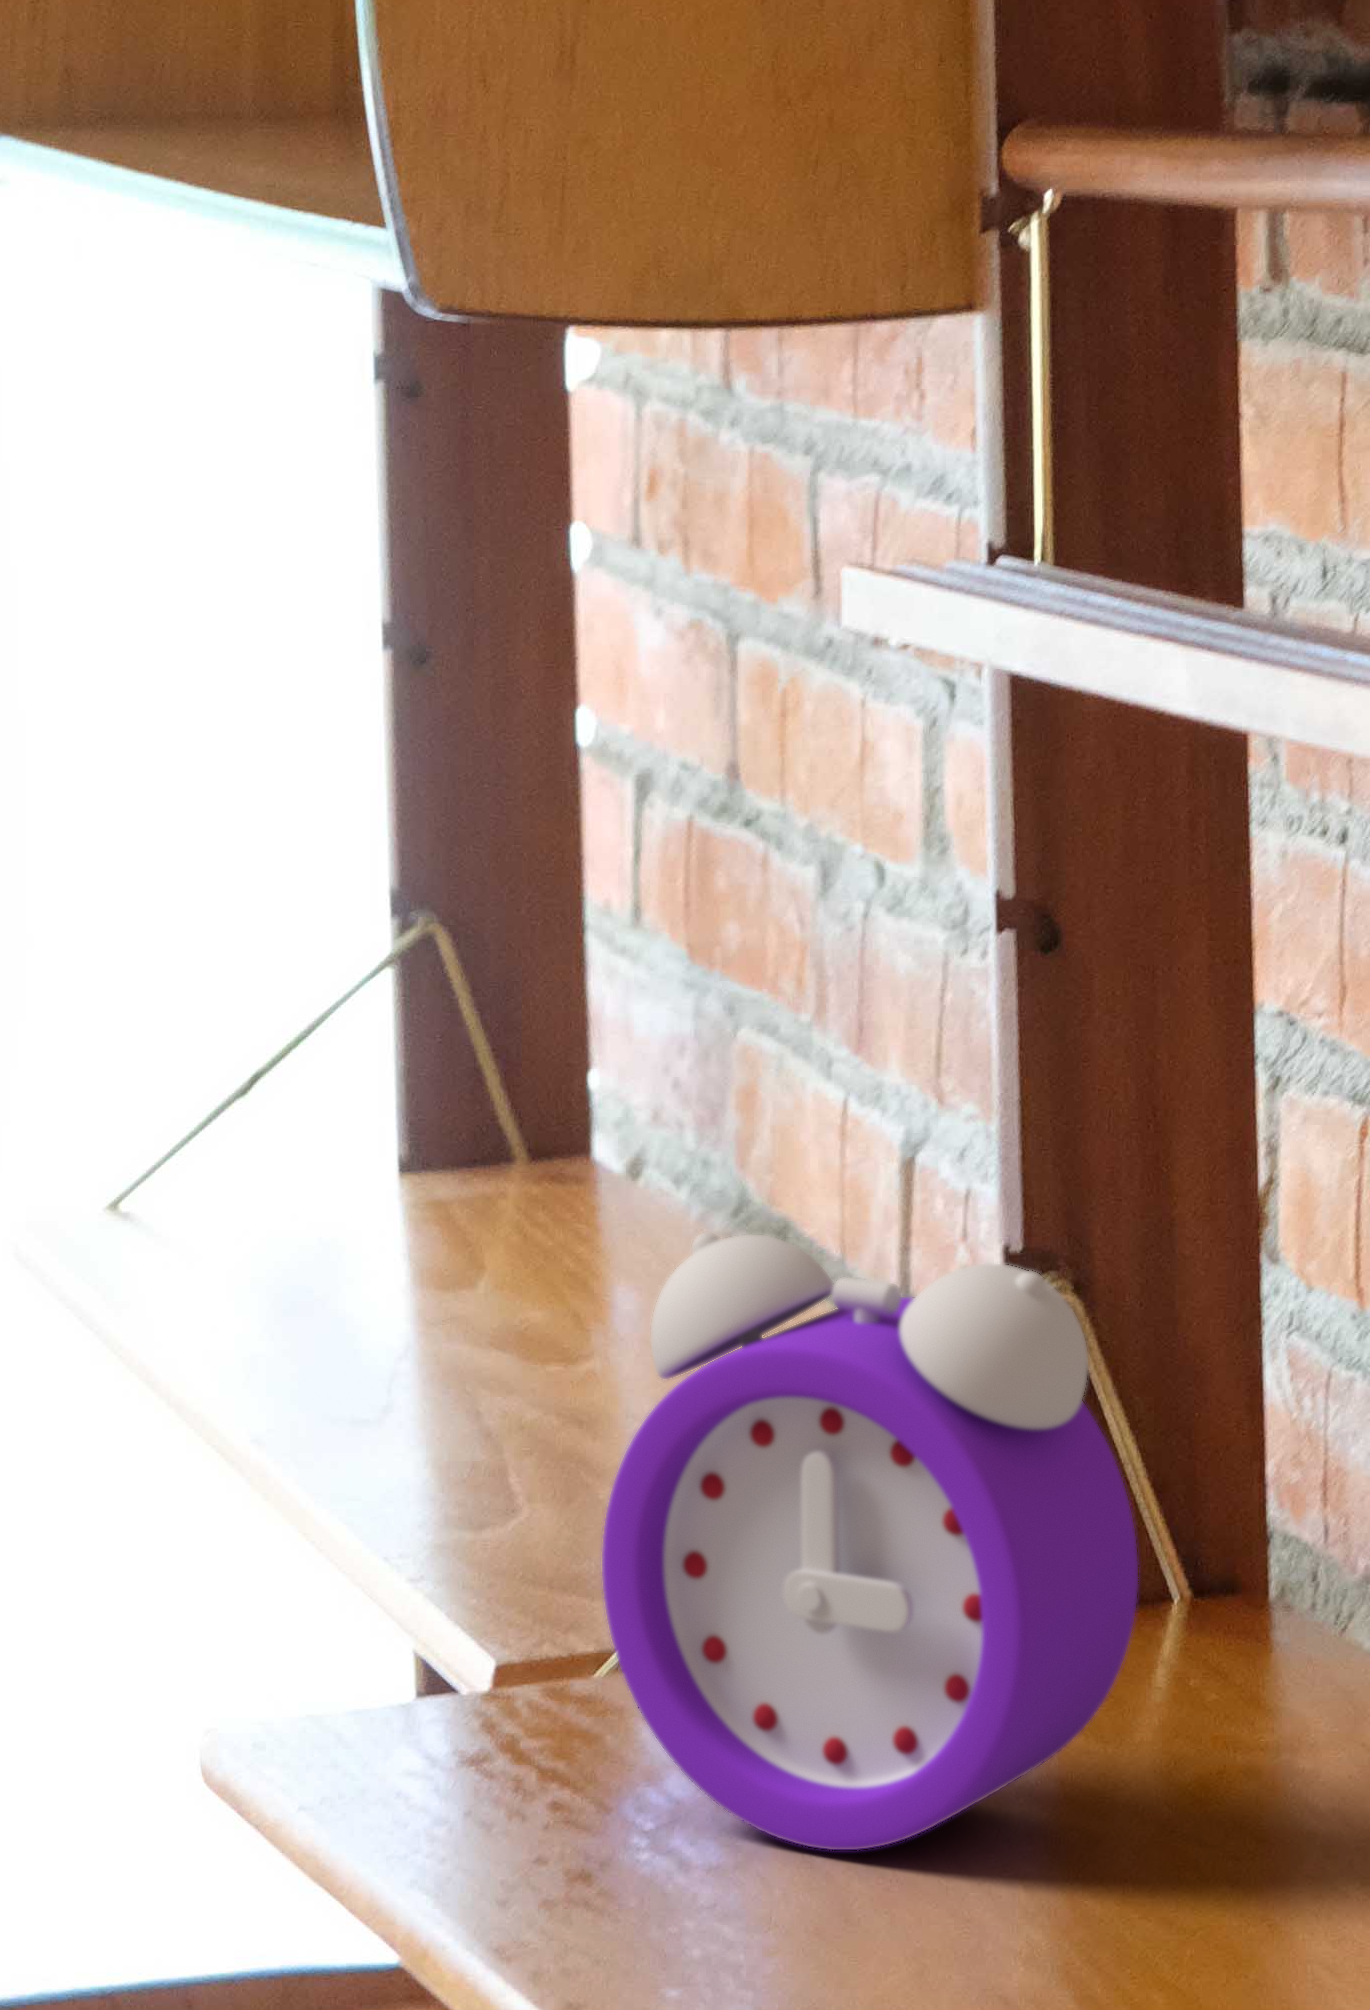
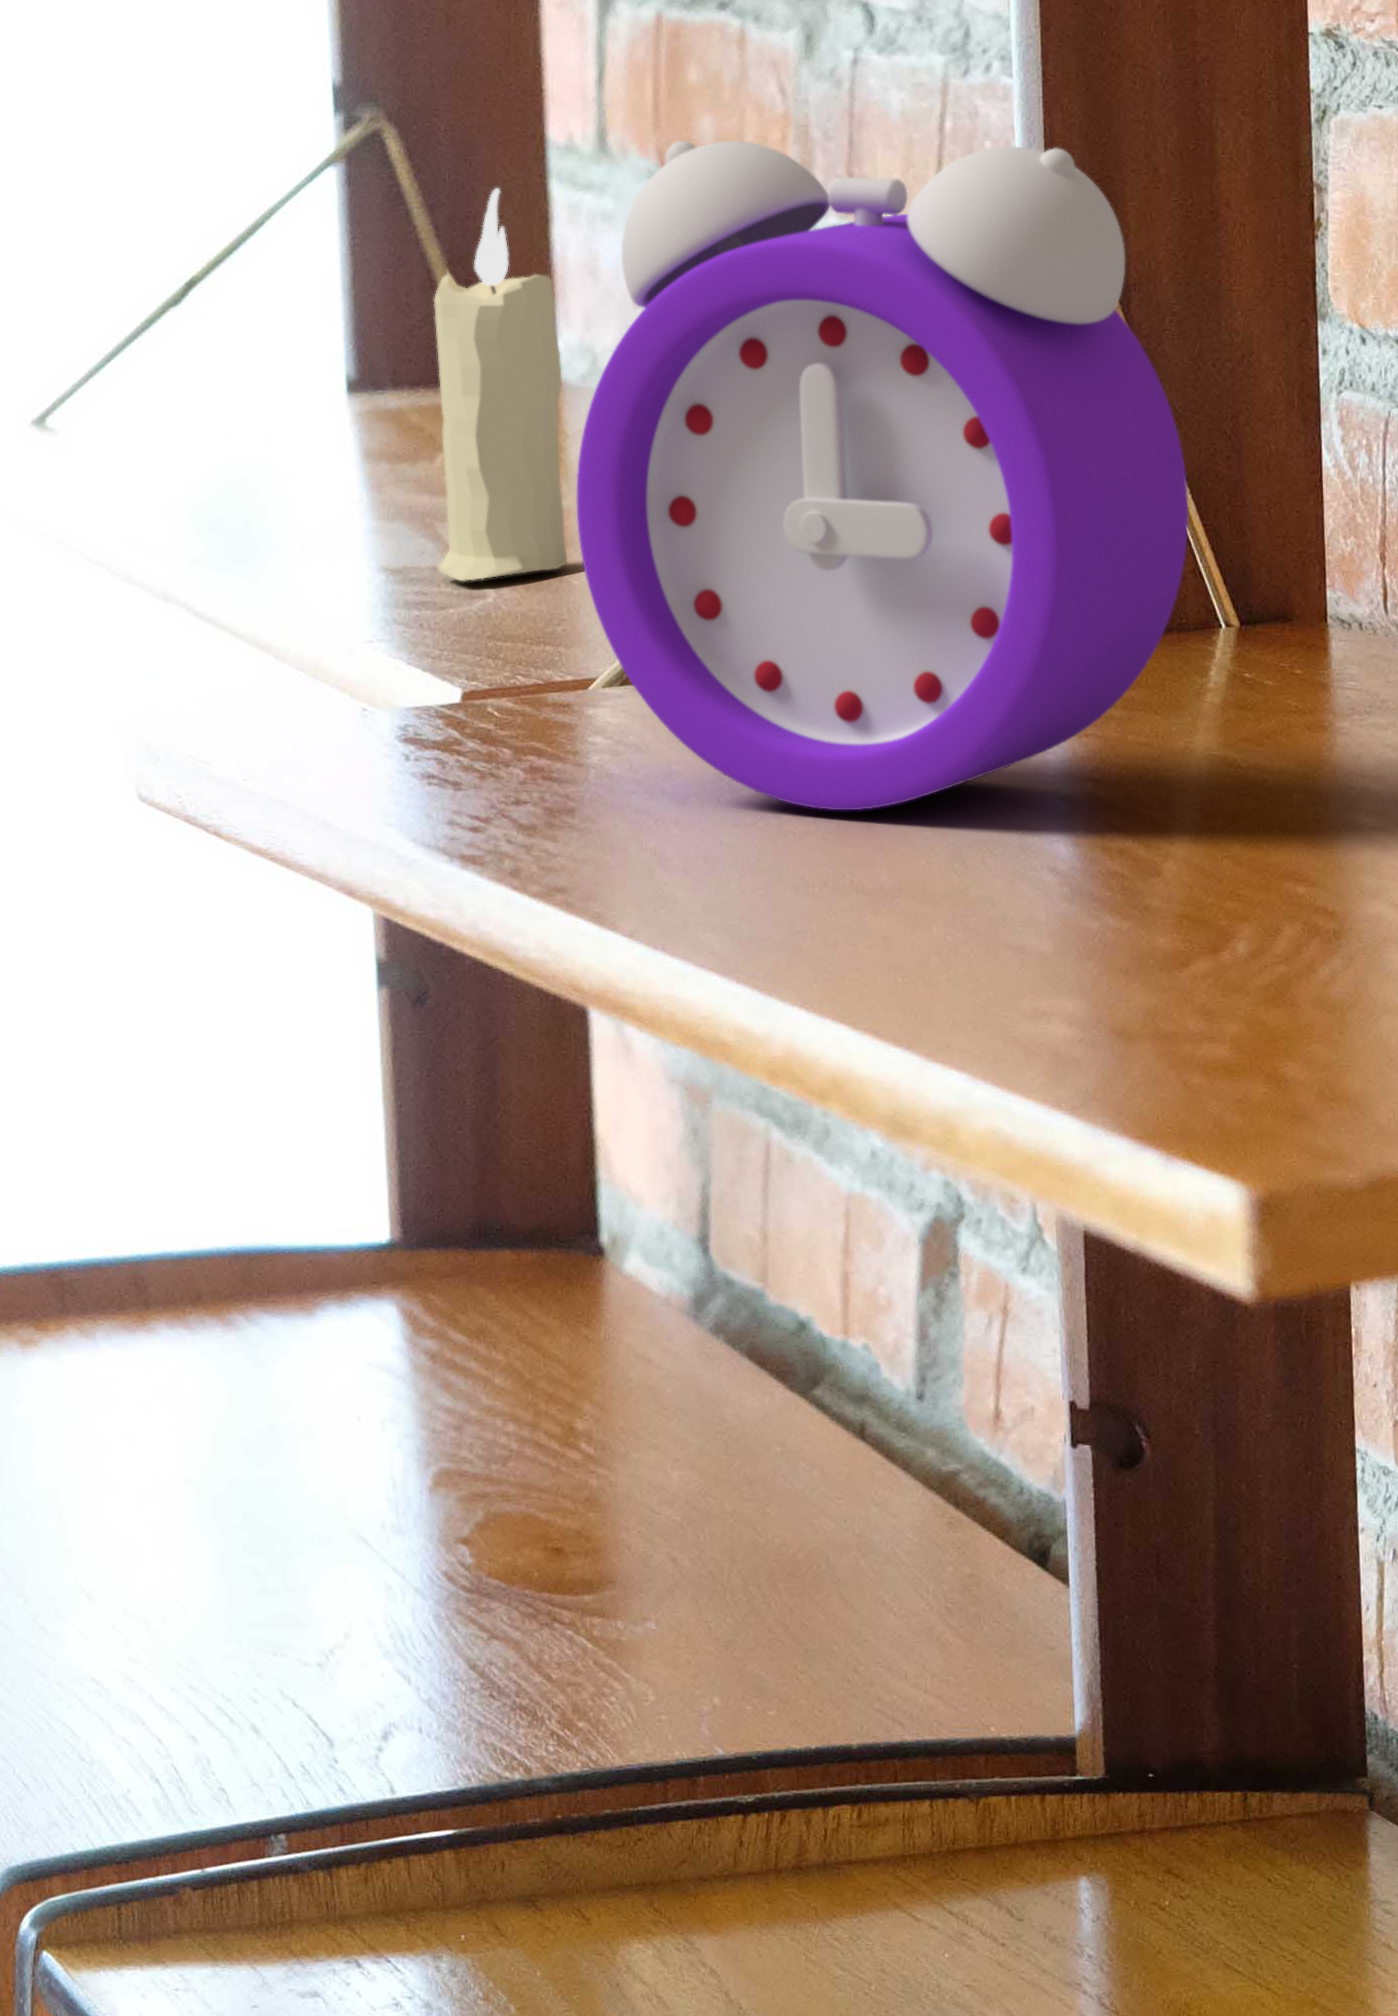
candle: none [474,1075,592,1433] -> present [434,188,567,581]

